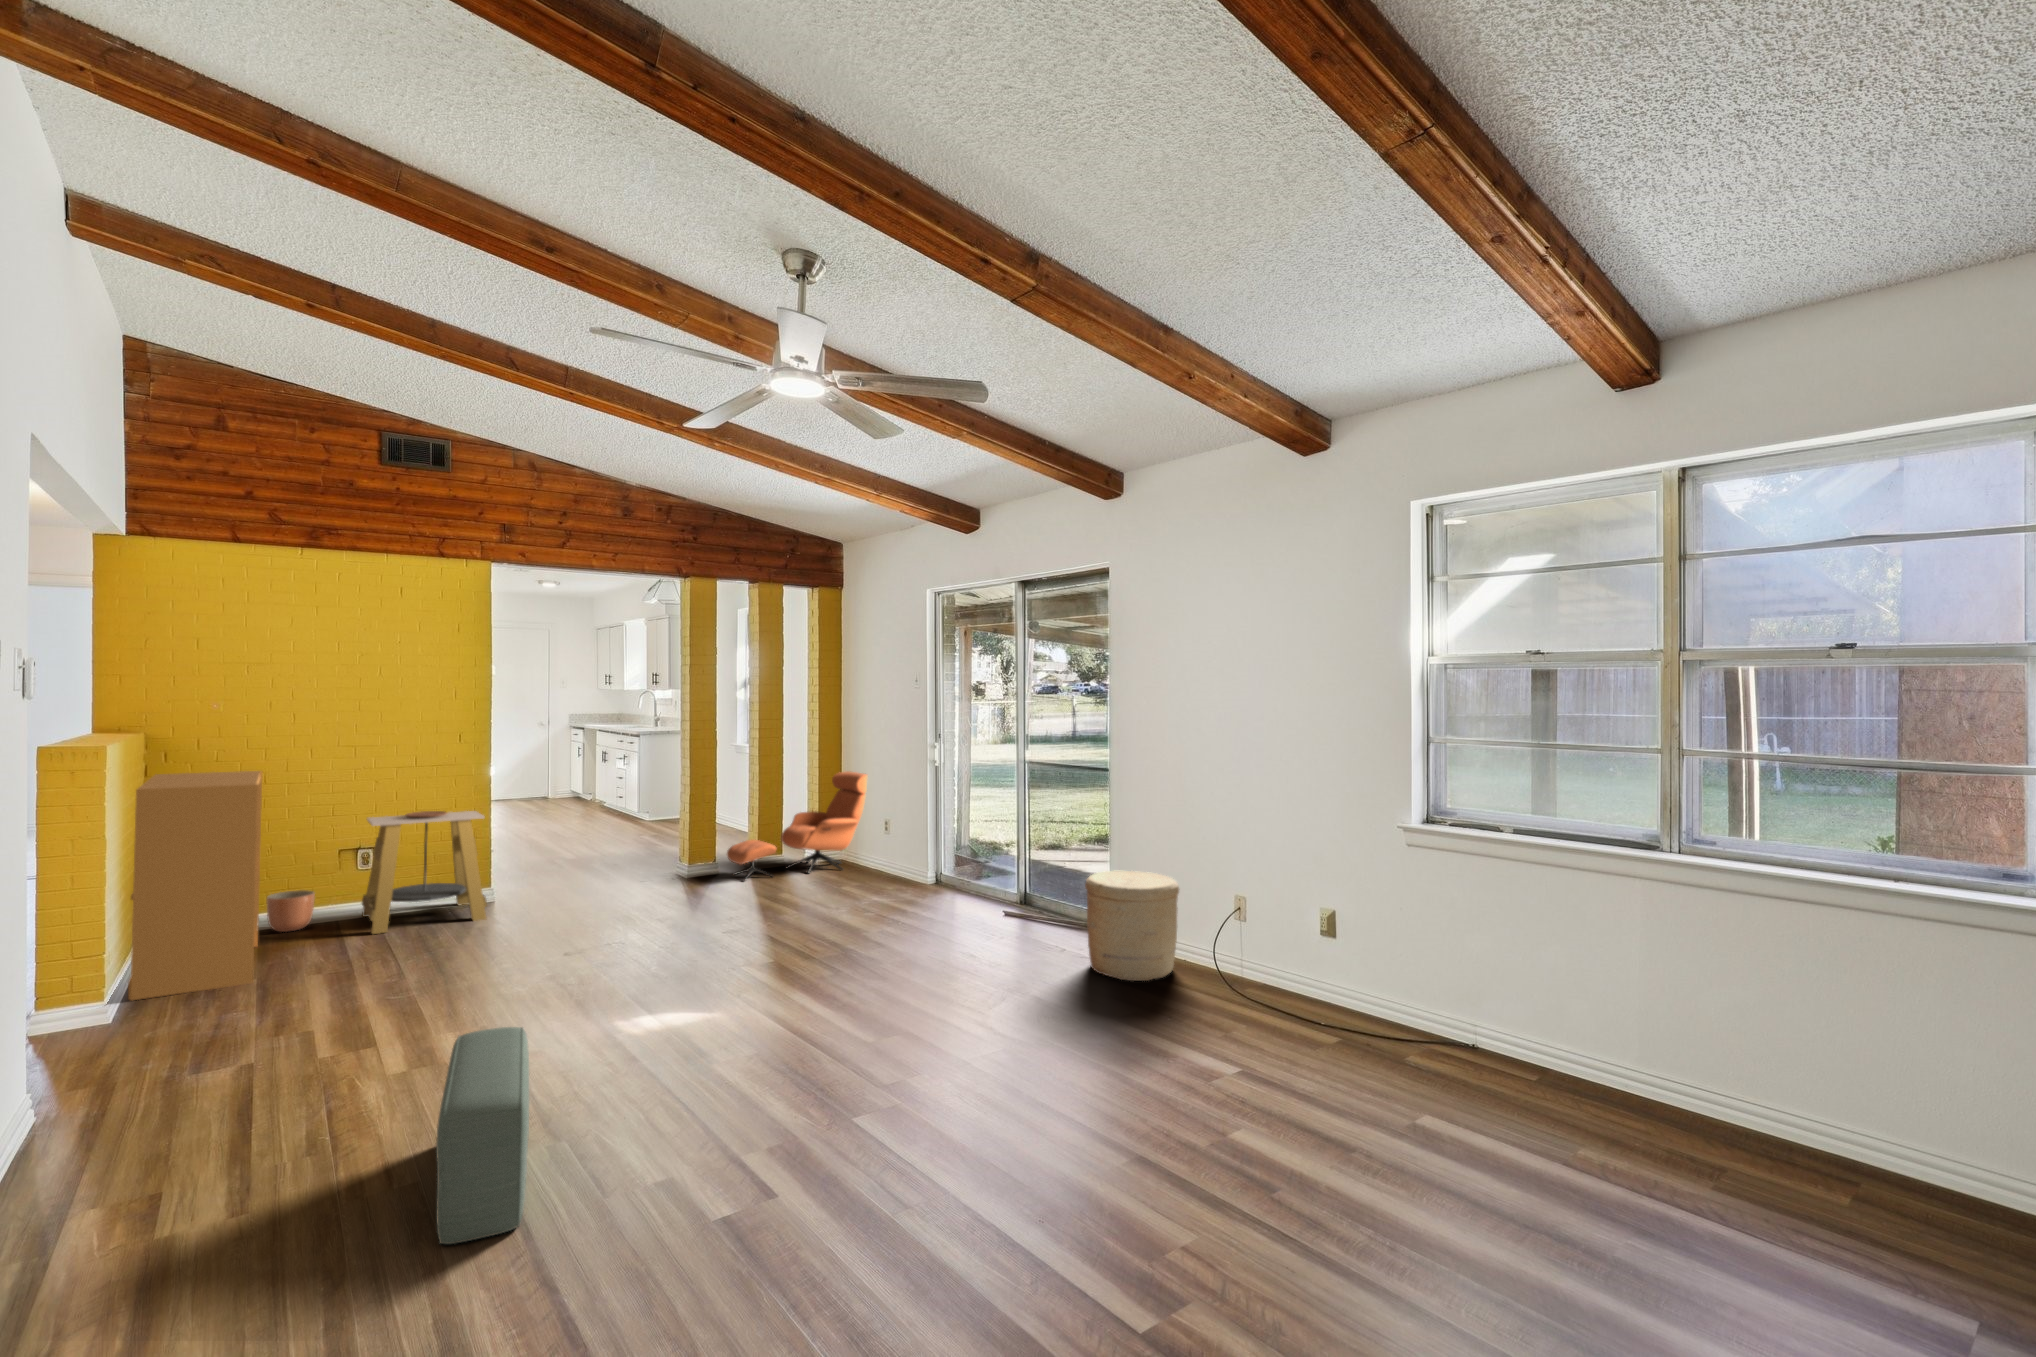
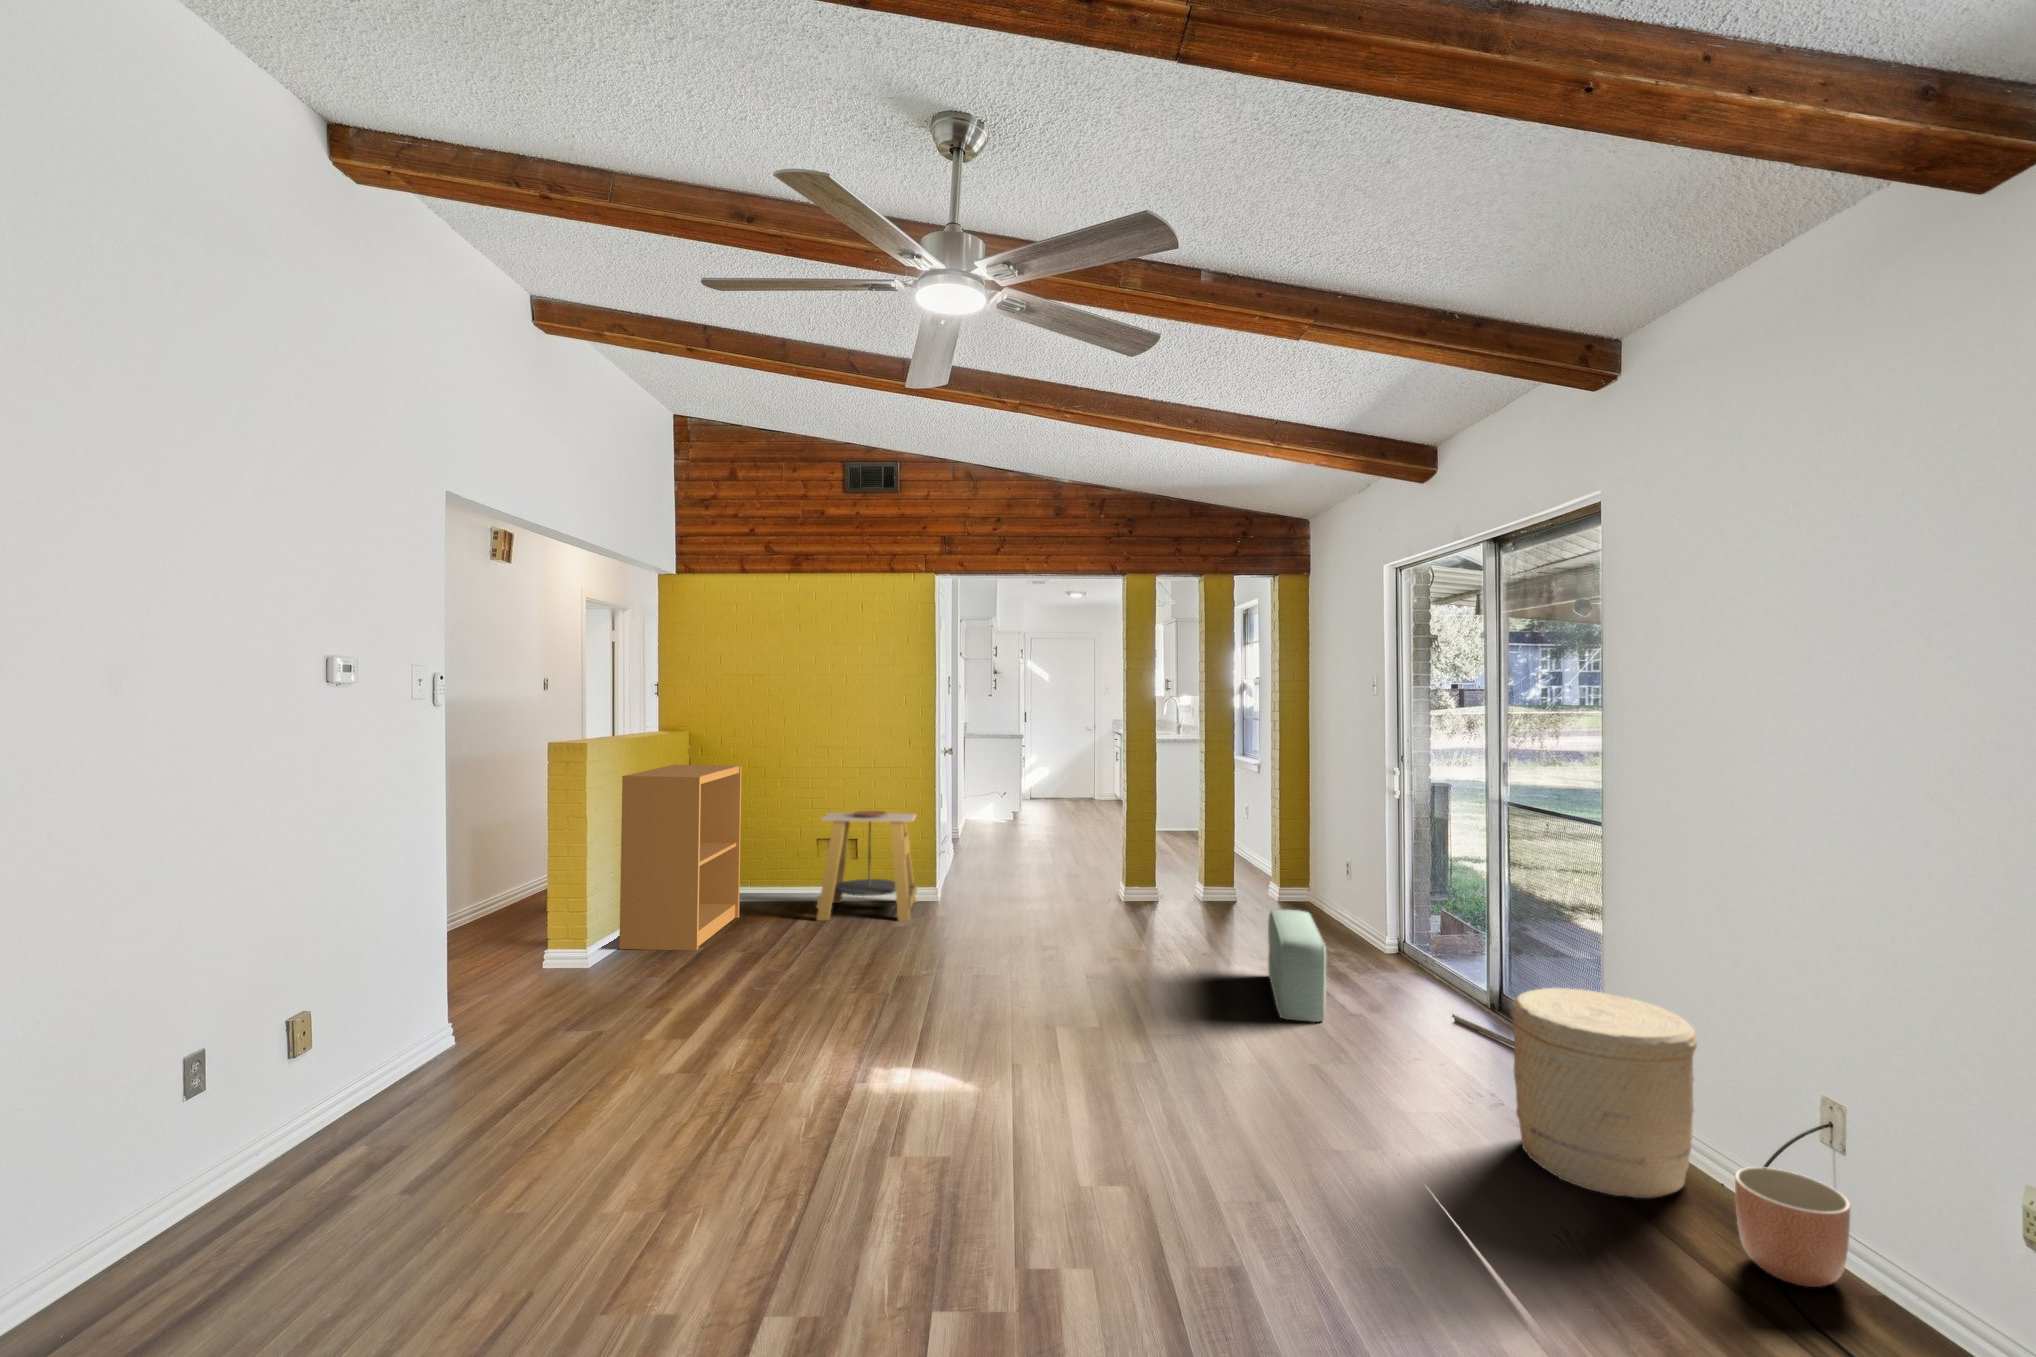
lounge chair: present [727,771,867,880] -> none [1162,798,1334,921]
planter: present [267,890,315,932] -> present [1735,1167,1850,1287]
pouf: present [436,1027,529,1244] -> present [1268,910,1326,1022]

